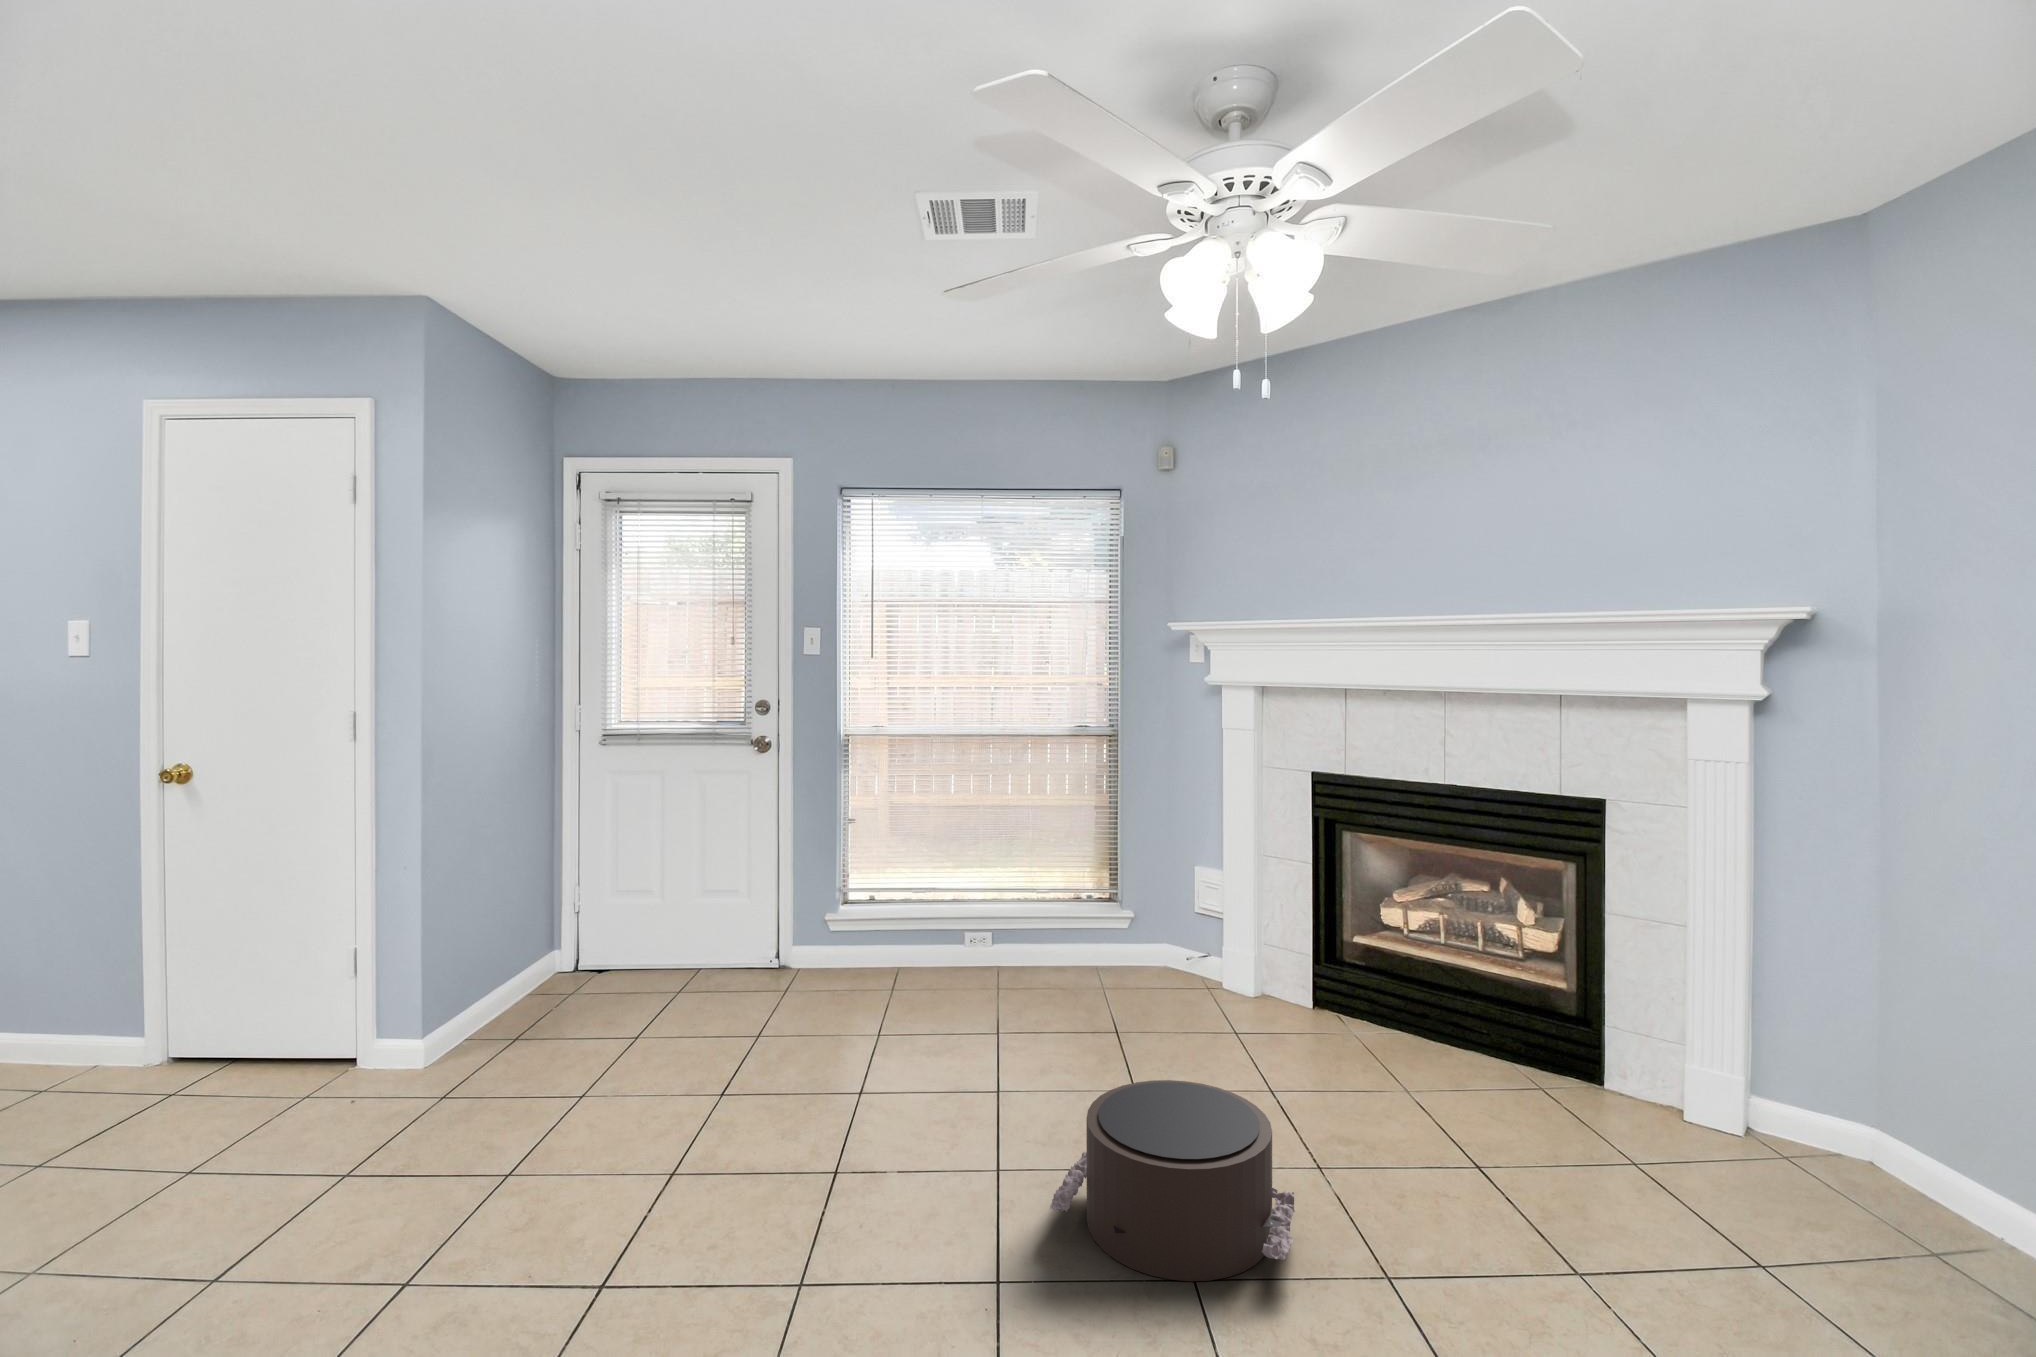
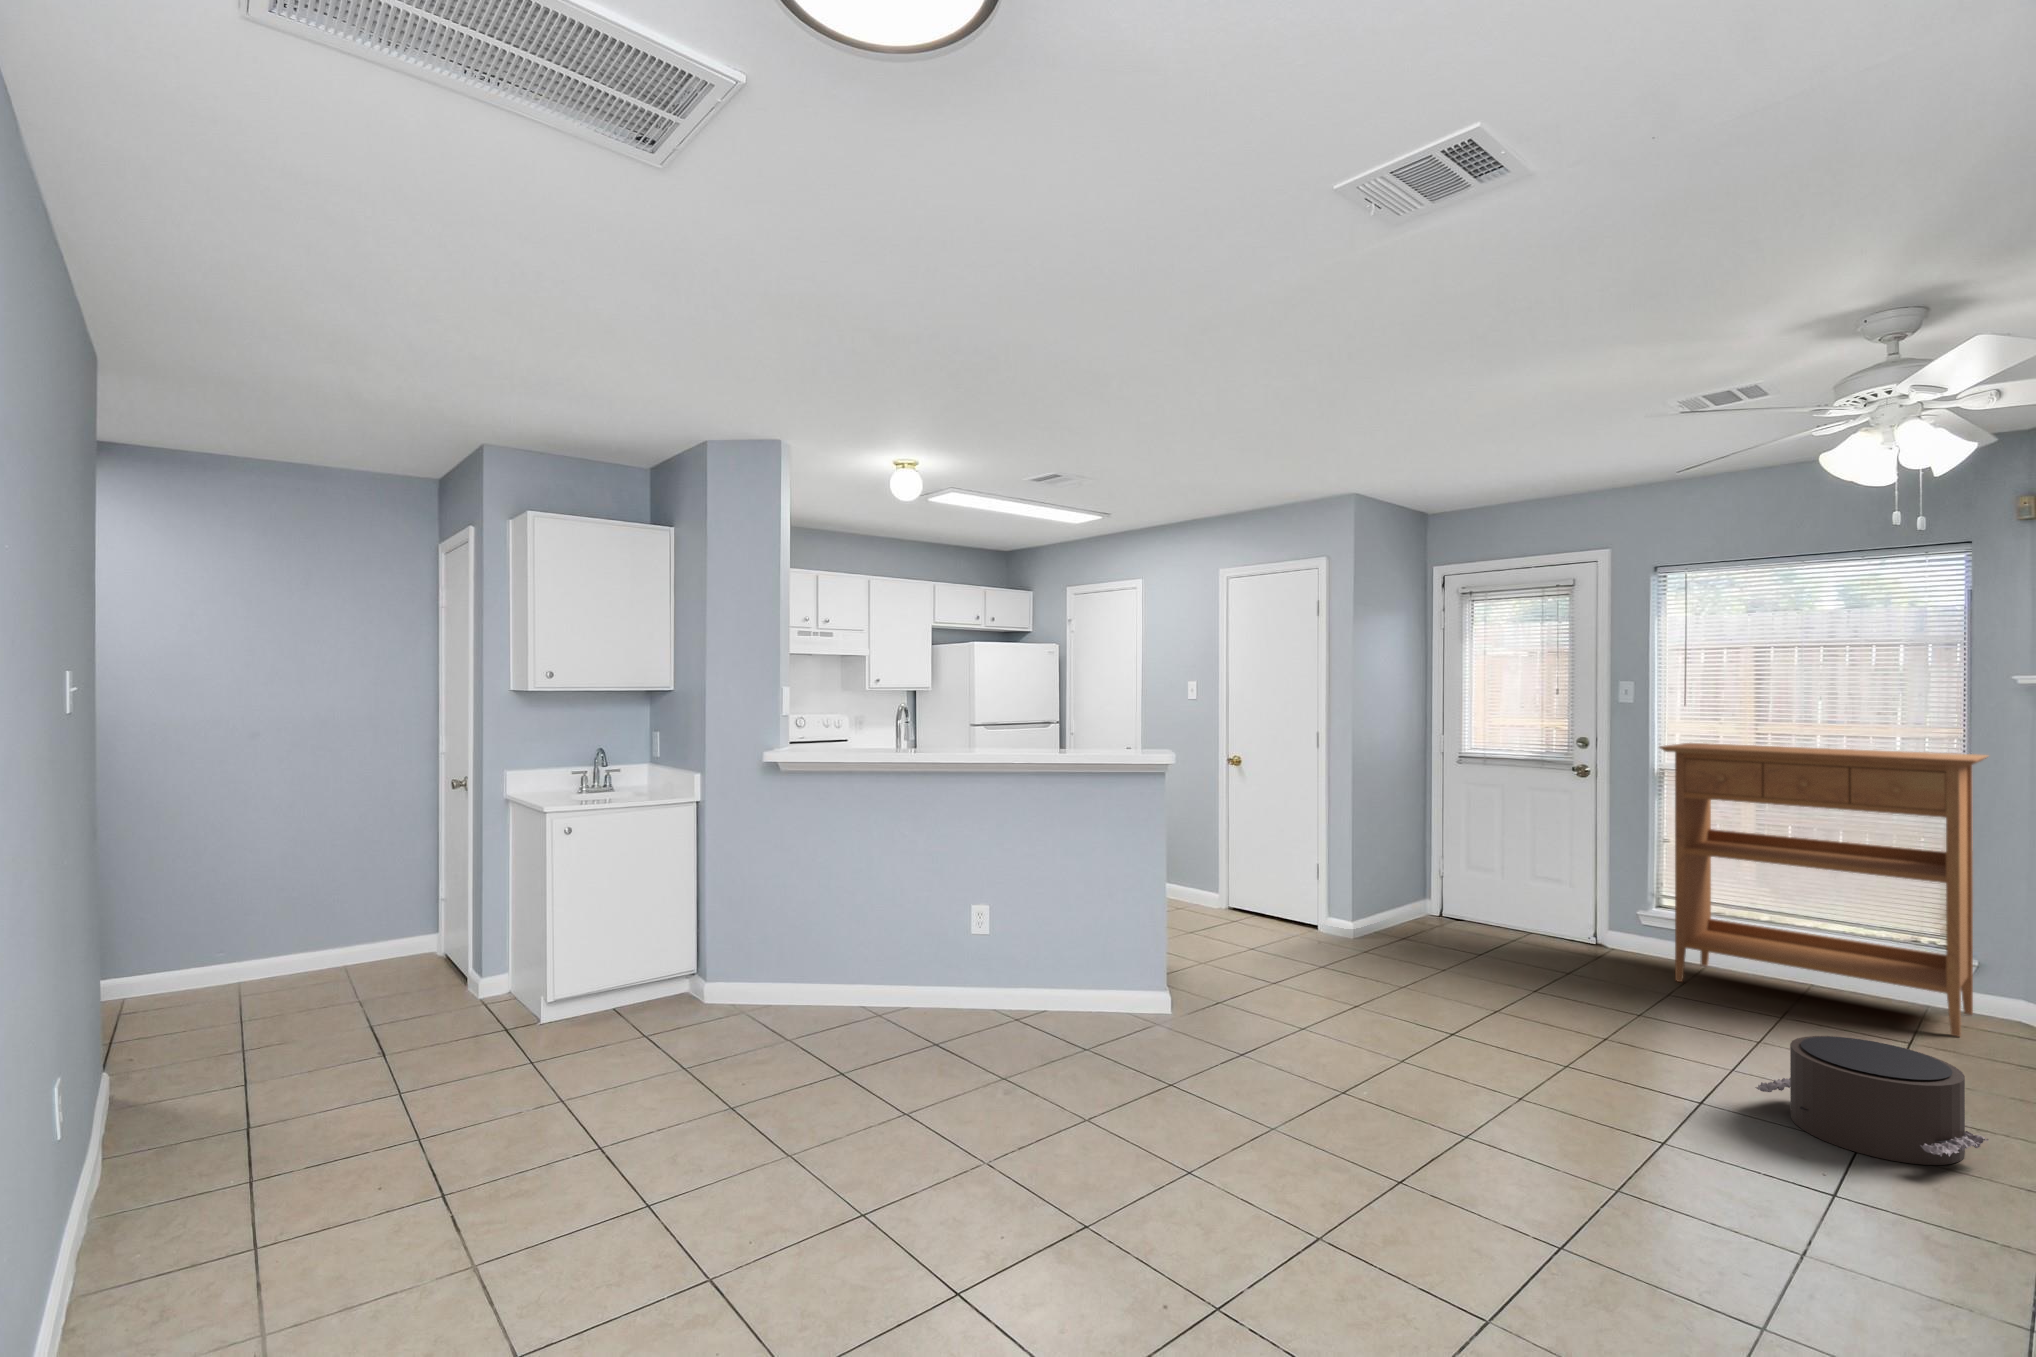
console table: none [858,701,1155,1003] -> present [1660,743,1988,1037]

